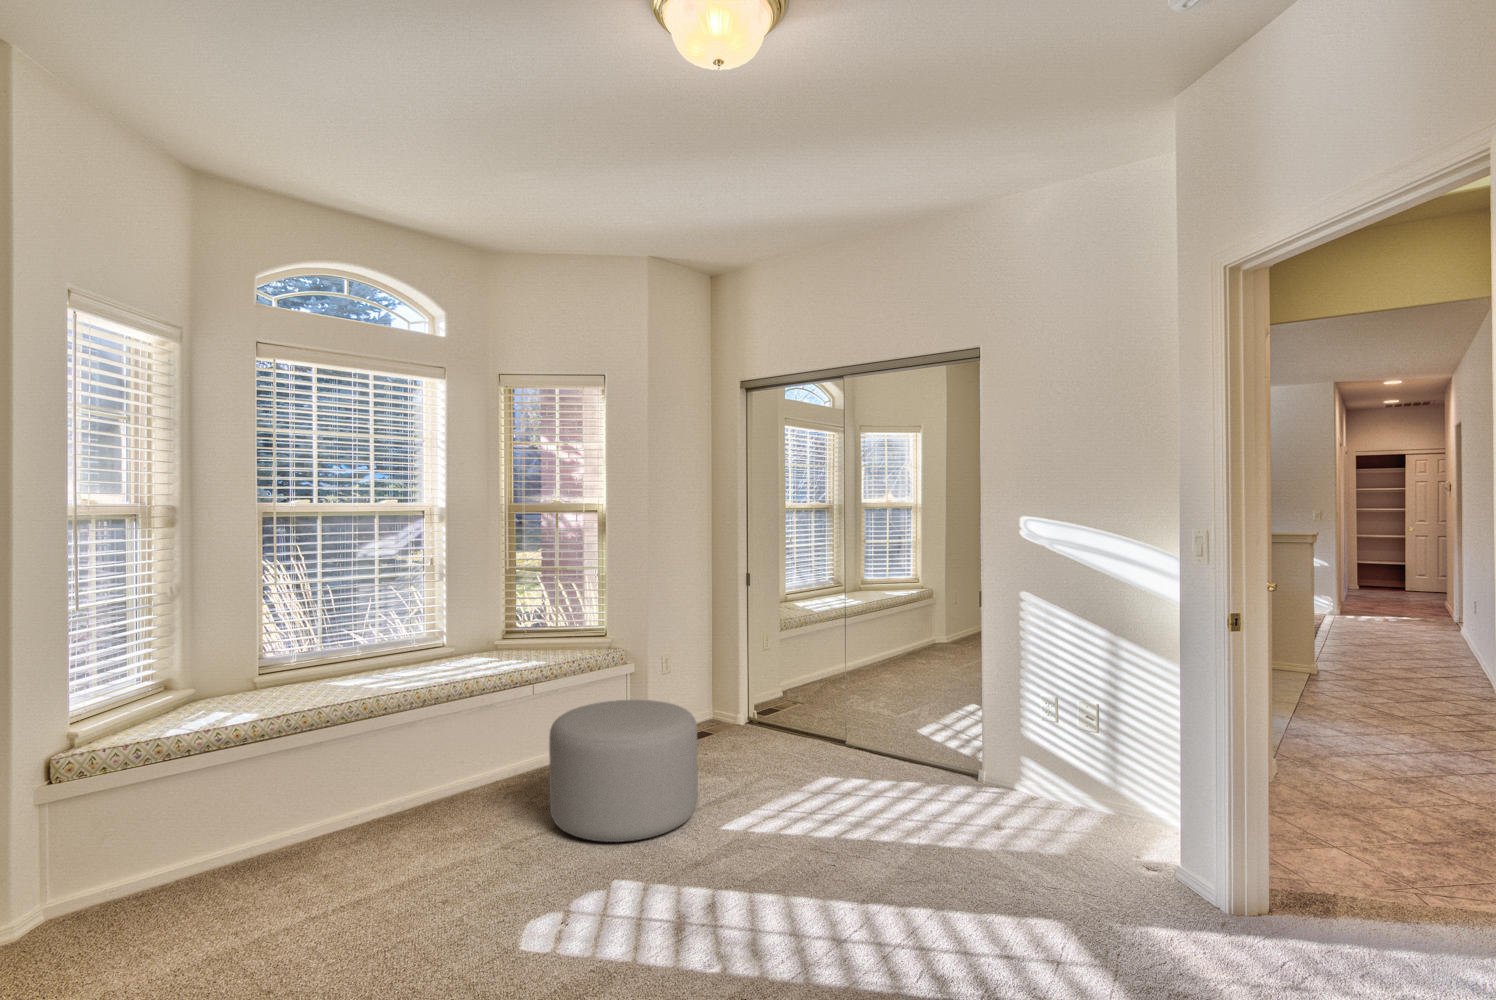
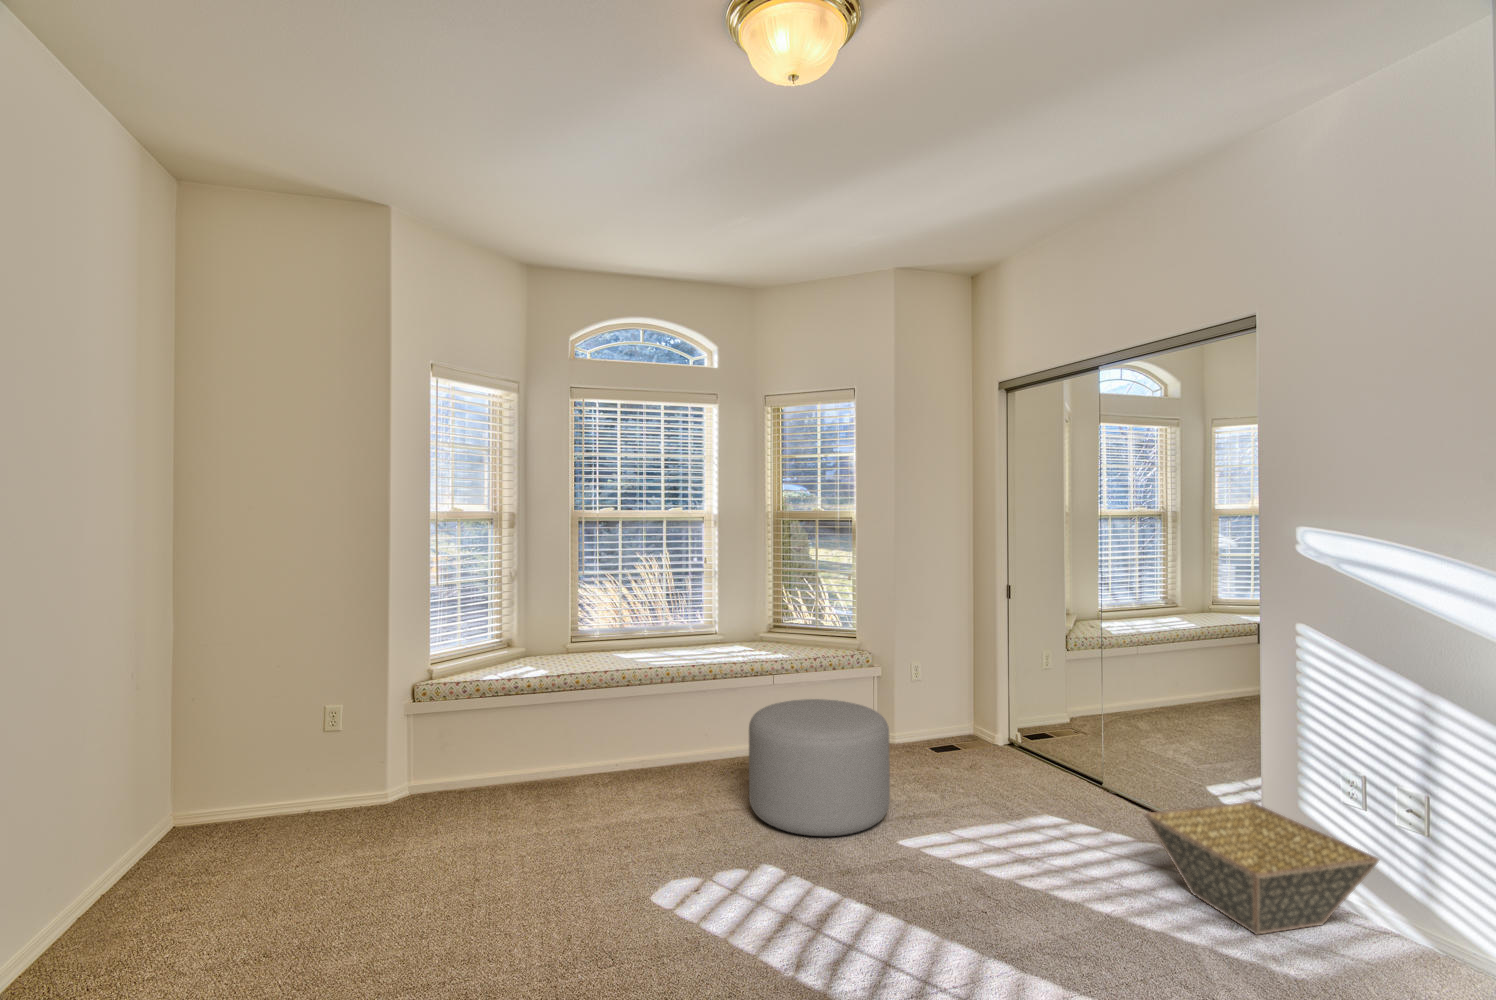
basket: none [926,733,1080,832] -> present [1144,802,1379,935]

